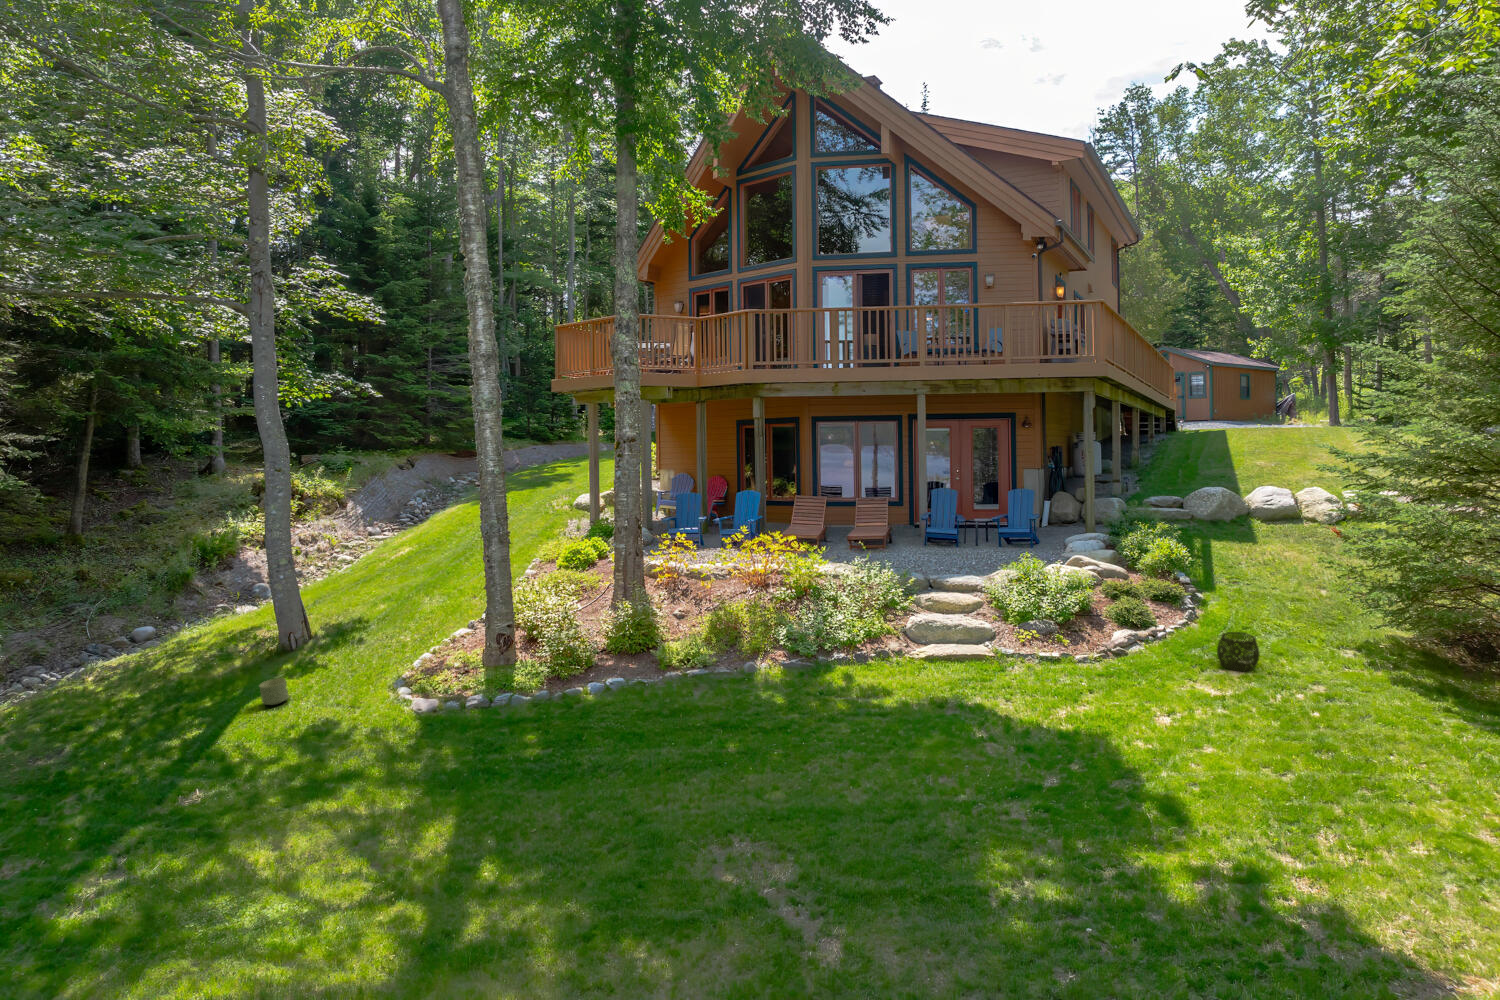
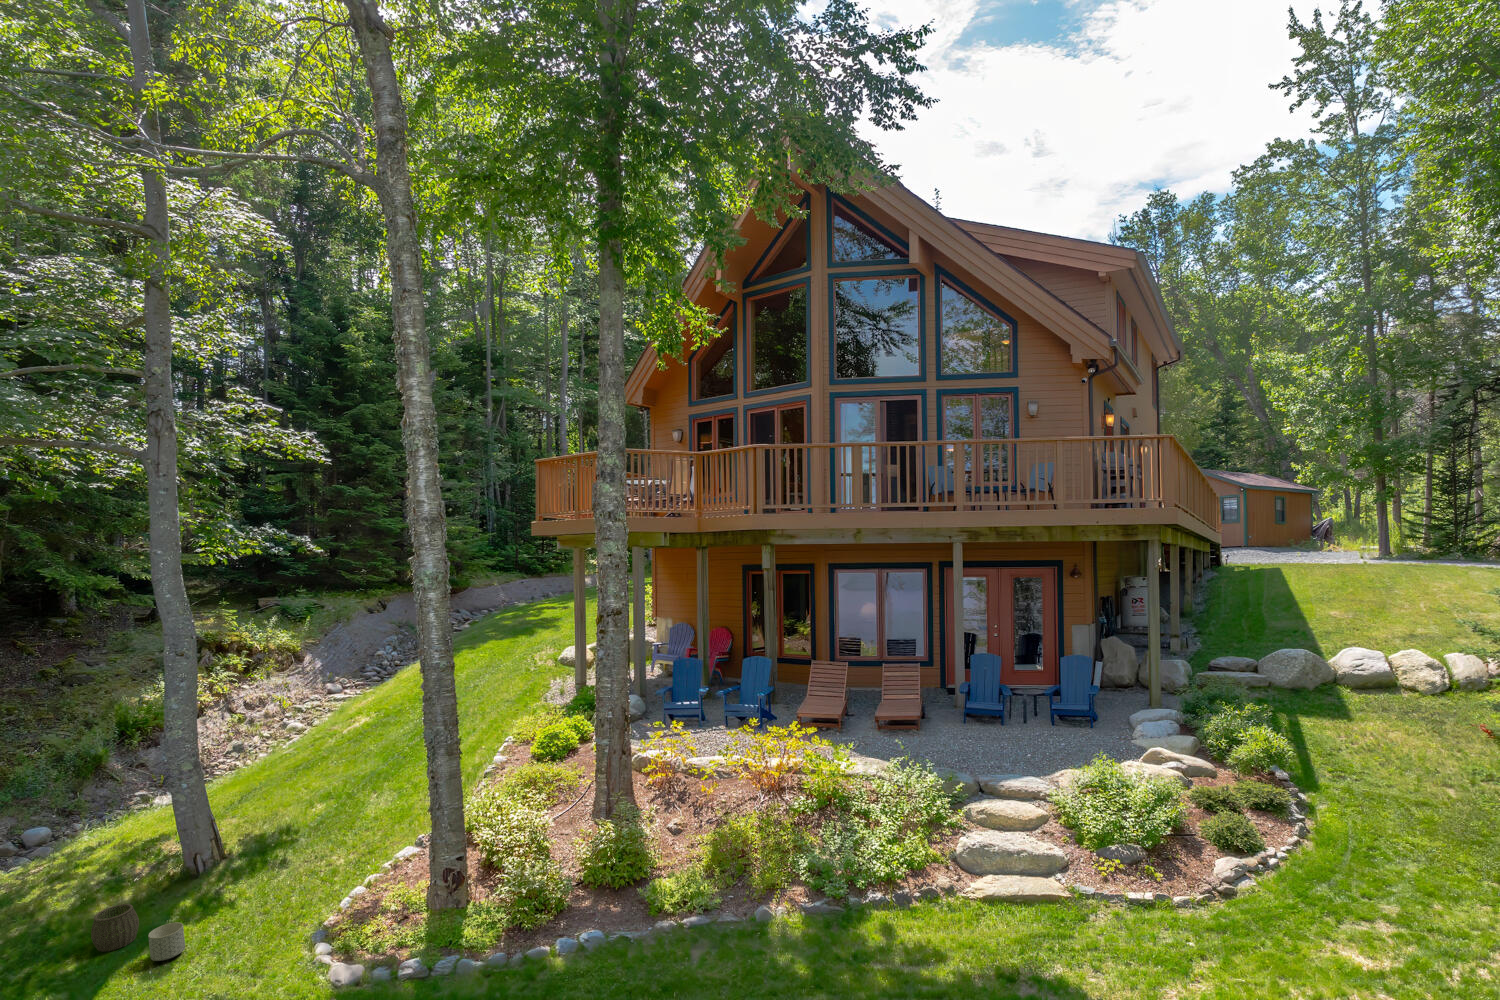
woven basket: present [1217,632,1260,671] -> present [91,904,139,952]

